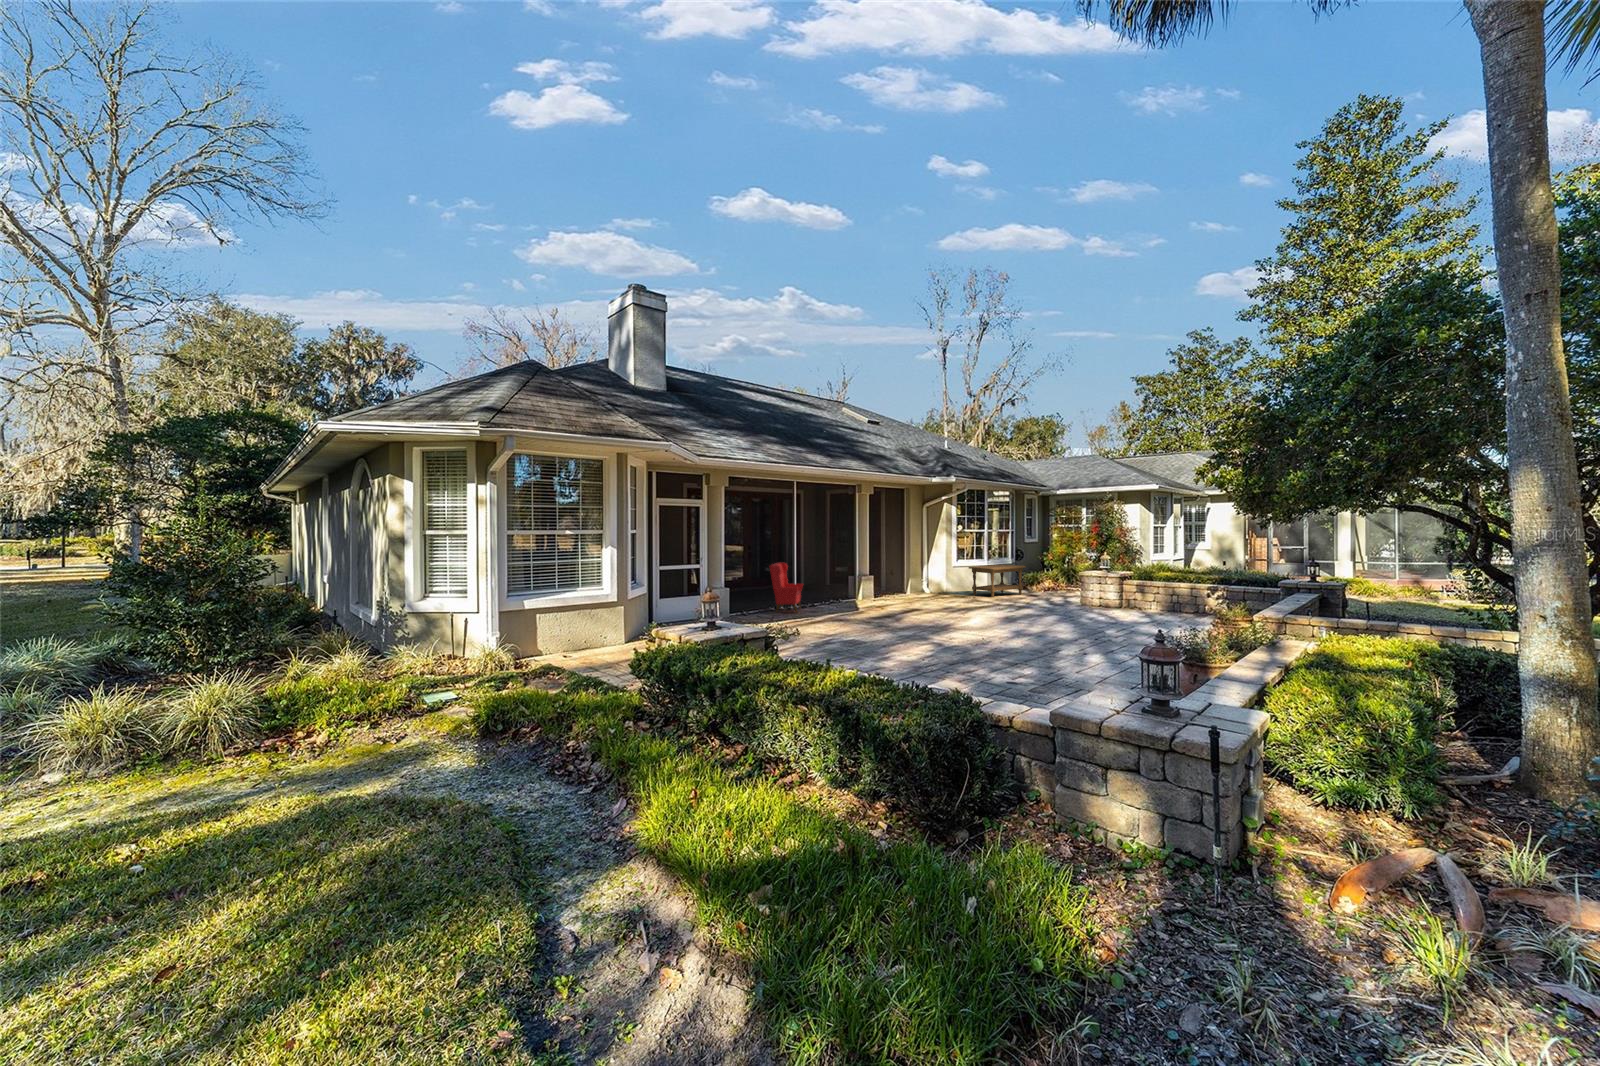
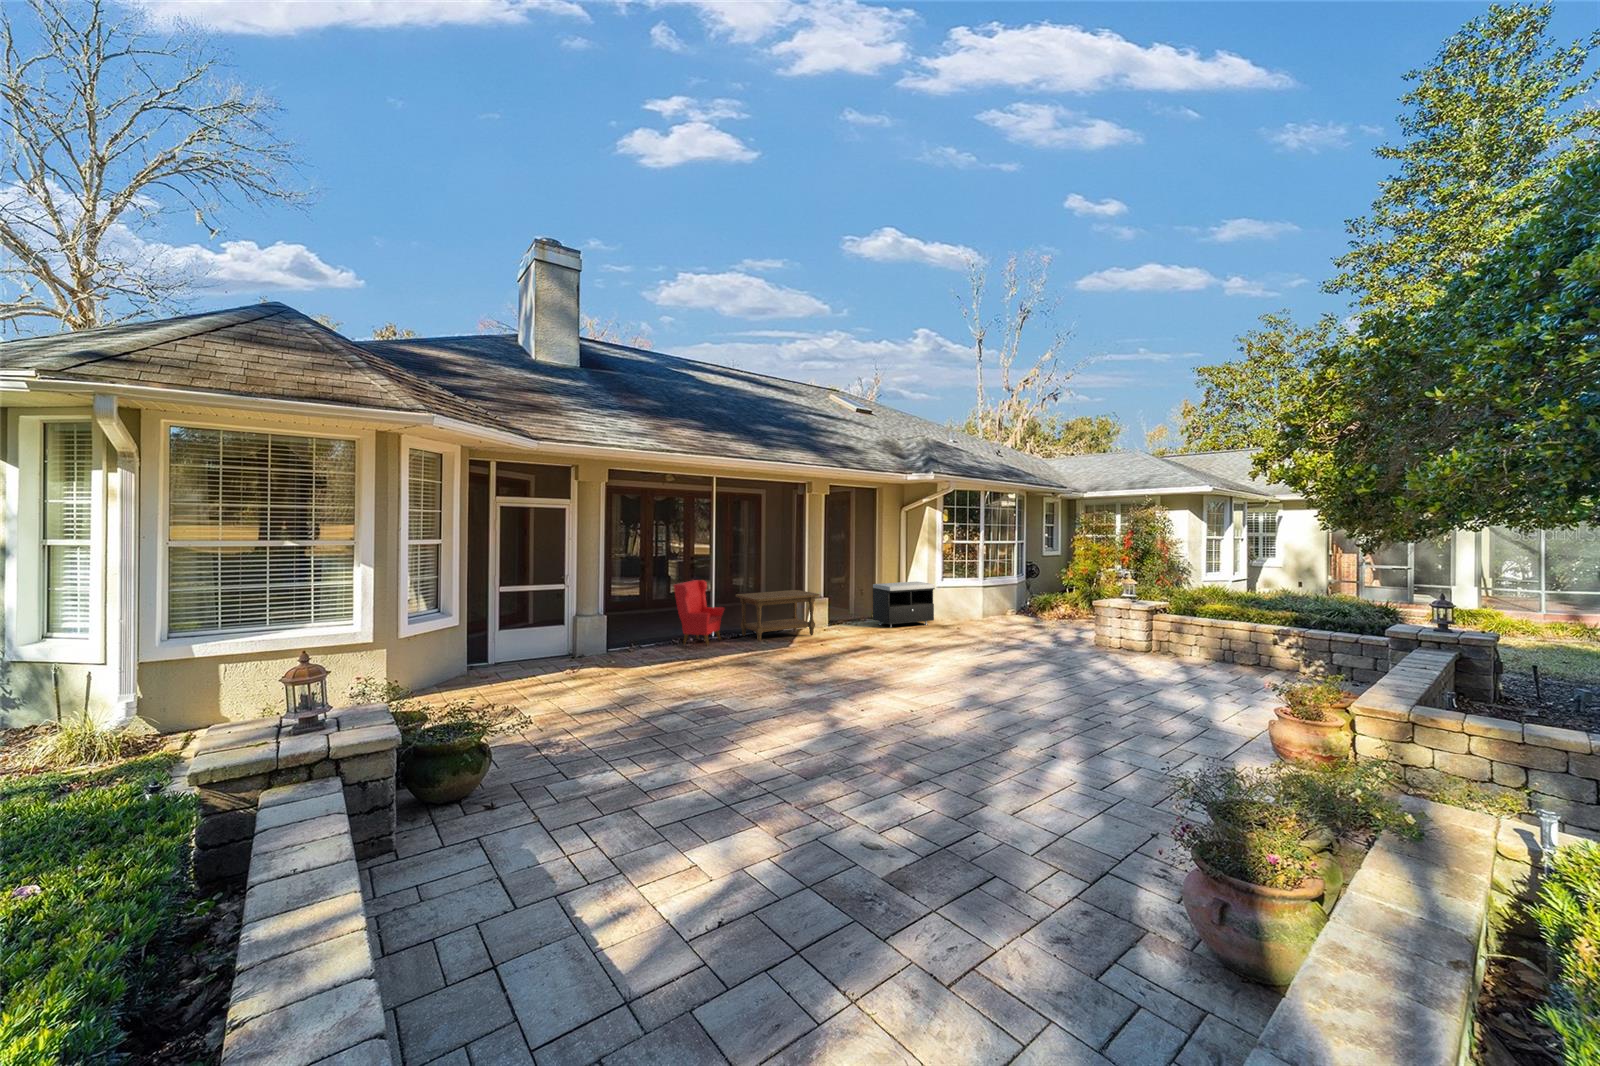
storage bench: none [904,563,954,600] -> present [873,582,935,628]
coffee table: present [969,564,1026,597] -> present [736,590,820,641]

